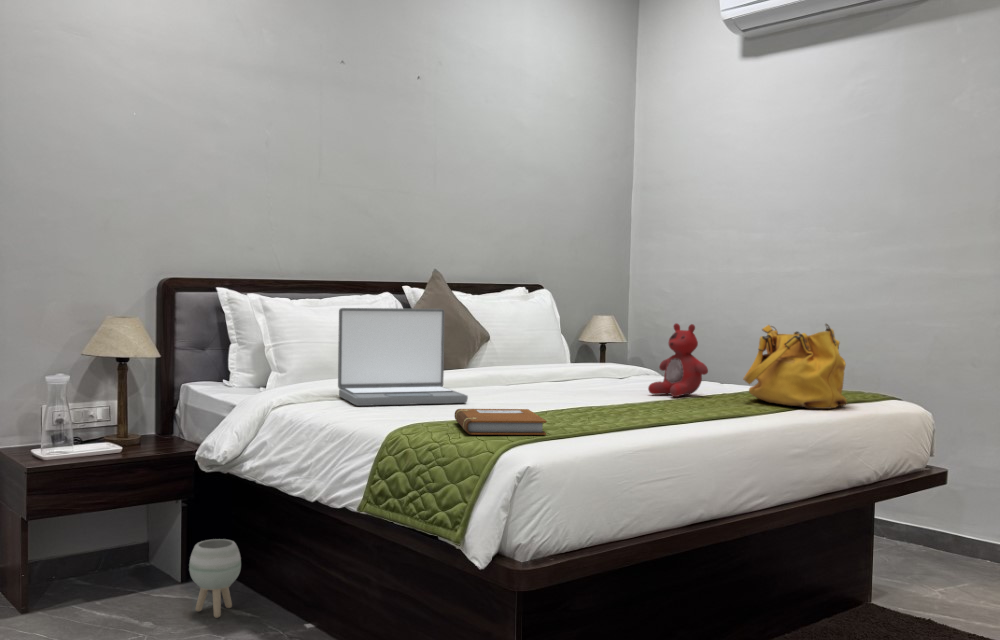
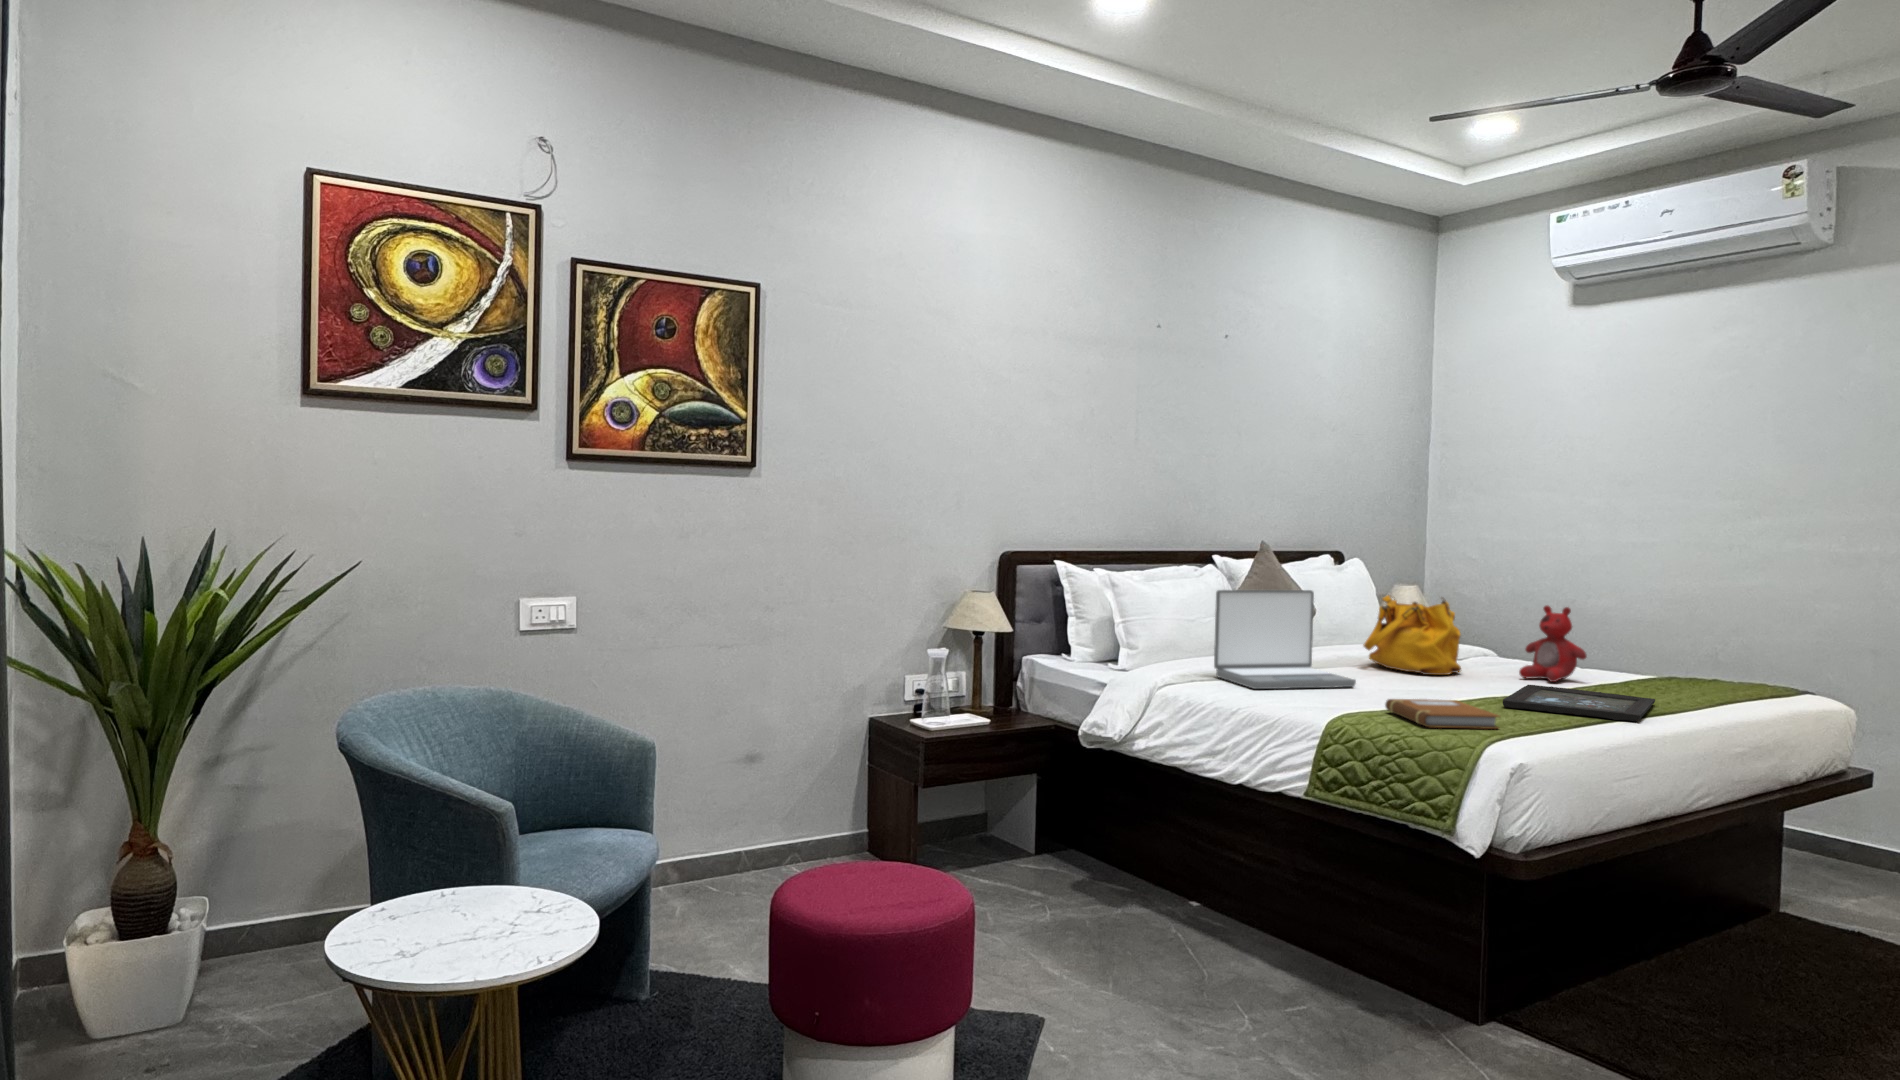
handbag: present [743,324,847,409] -> present [1363,595,1461,675]
tray: none [586,397,744,426] -> present [1503,685,1655,721]
planter: present [189,539,241,618] -> none [1070,813,1118,890]

